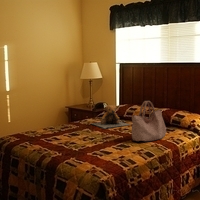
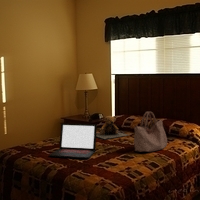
laptop: none [47,112,95,147] -> present [49,123,97,158]

